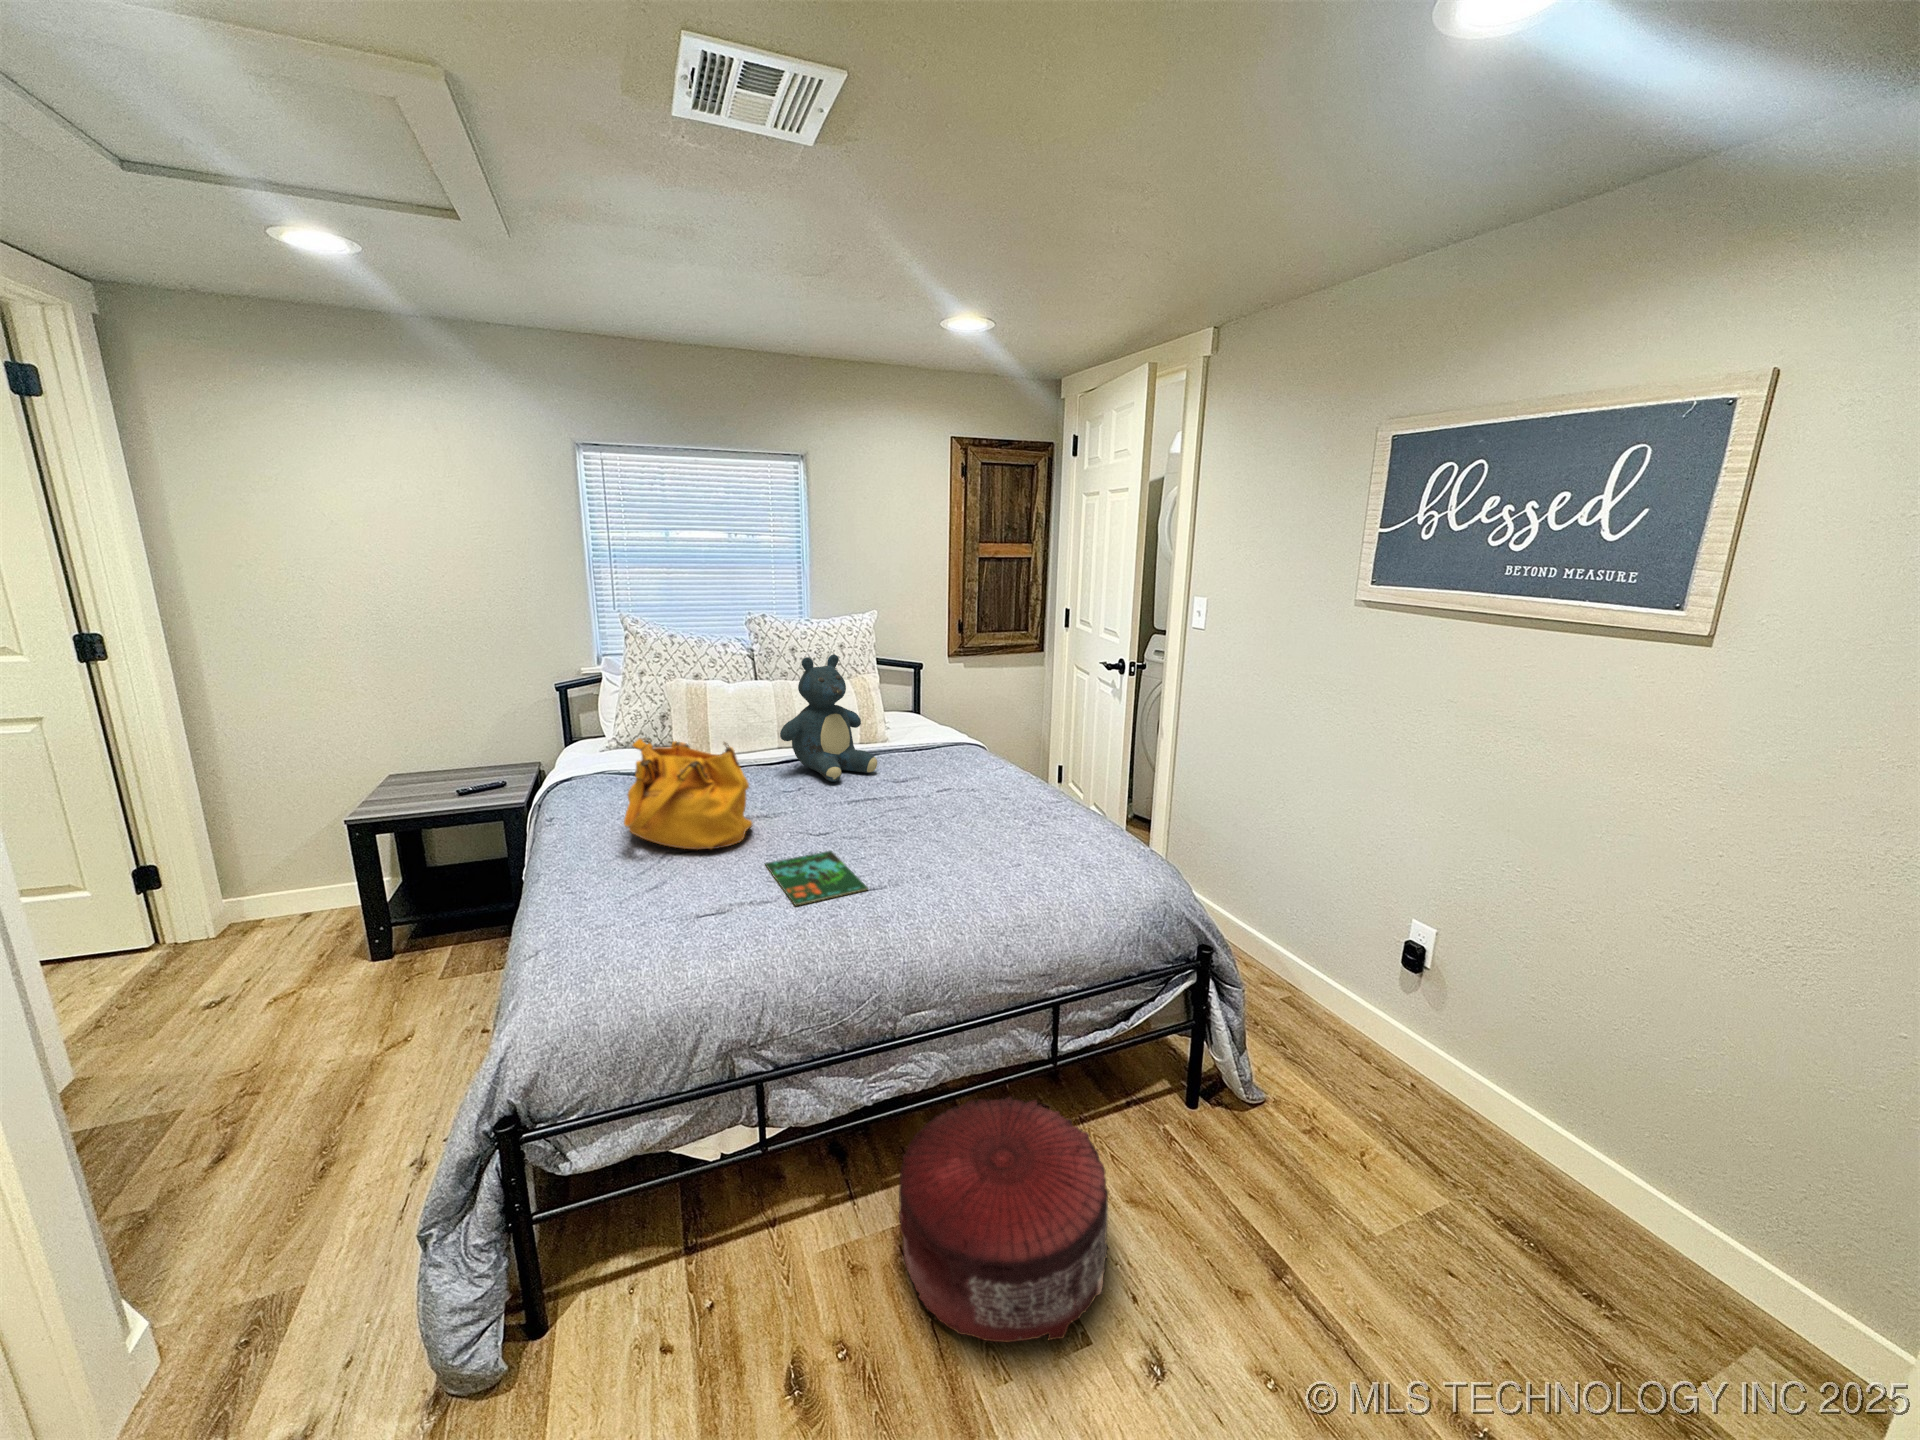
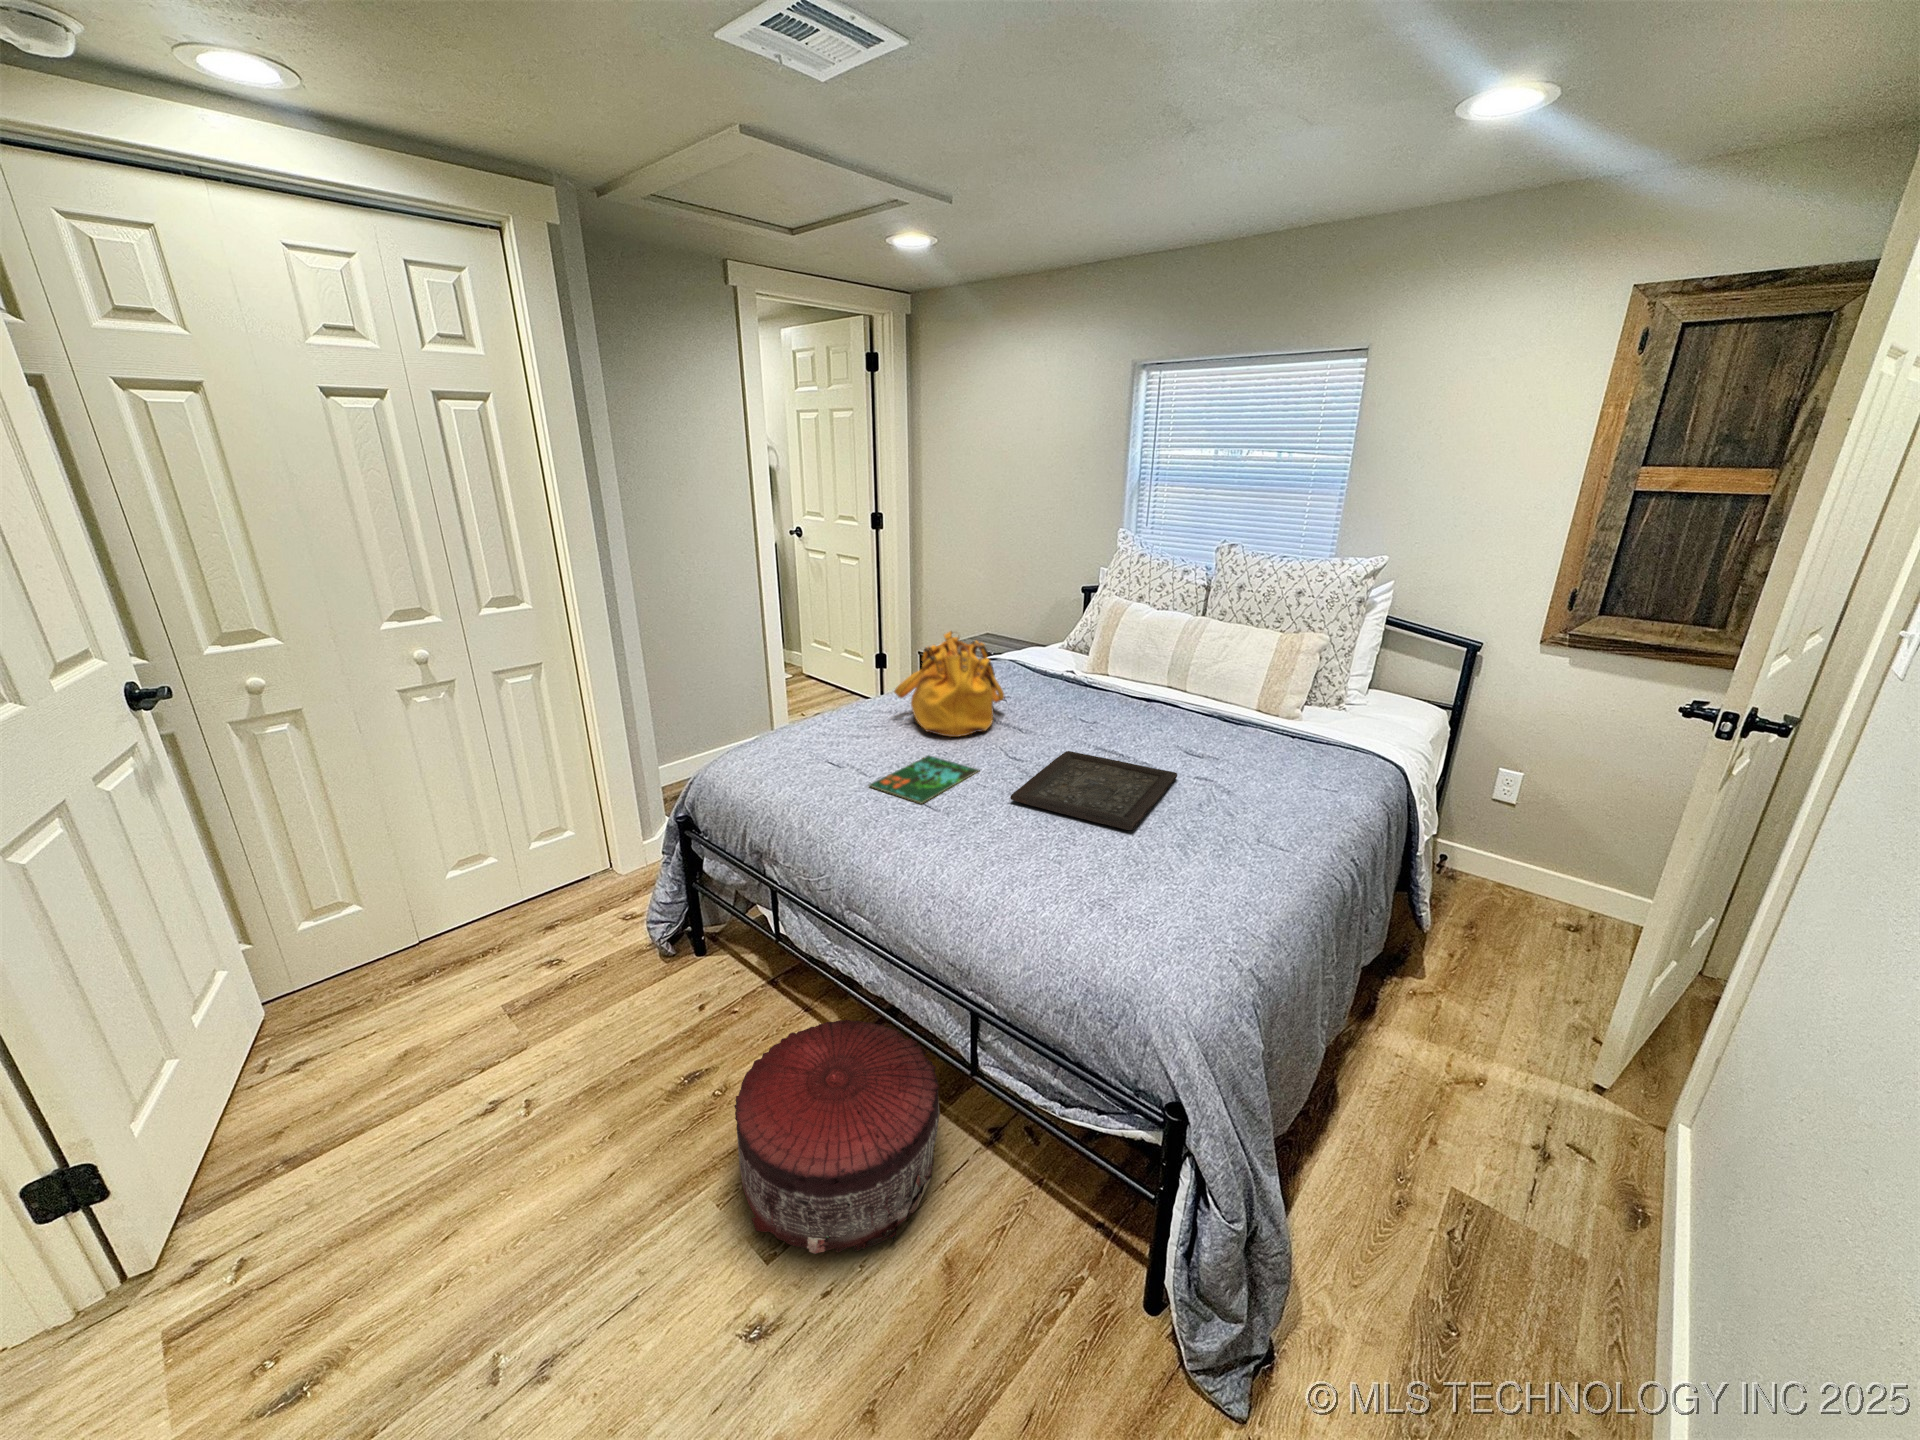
teddy bear: present [780,654,877,782] -> none [1112,590,1220,734]
tray: none [851,792,1004,852] -> present [1010,751,1177,830]

